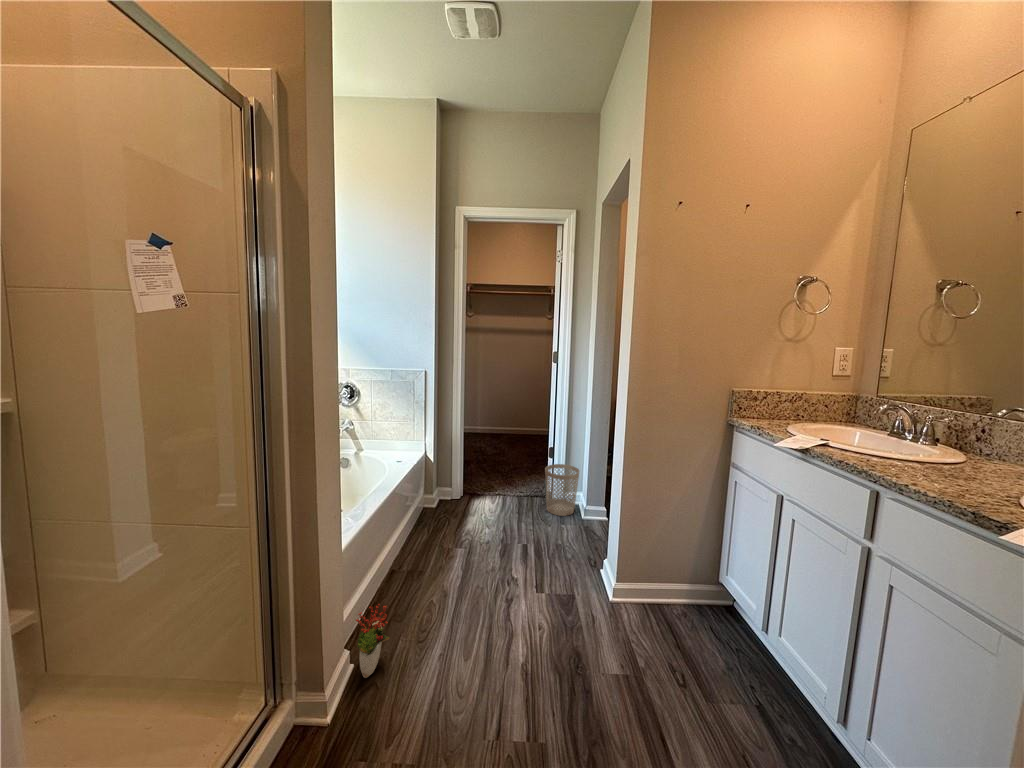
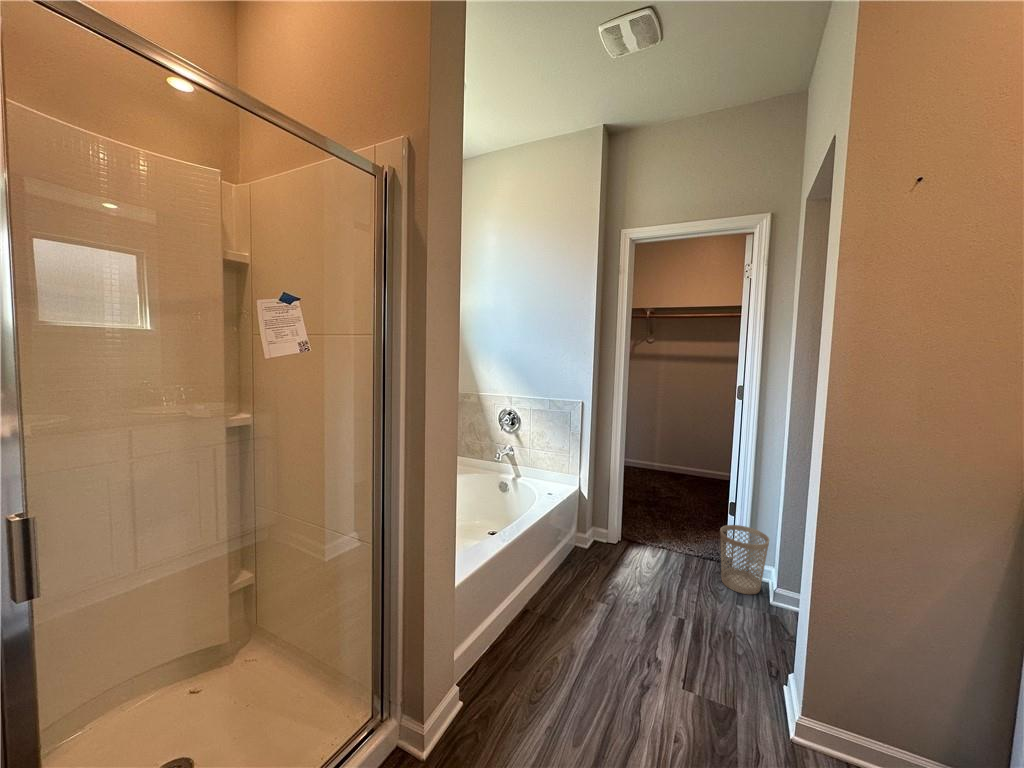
decorative plant: present [356,604,389,678] -> none [472,650,504,721]

